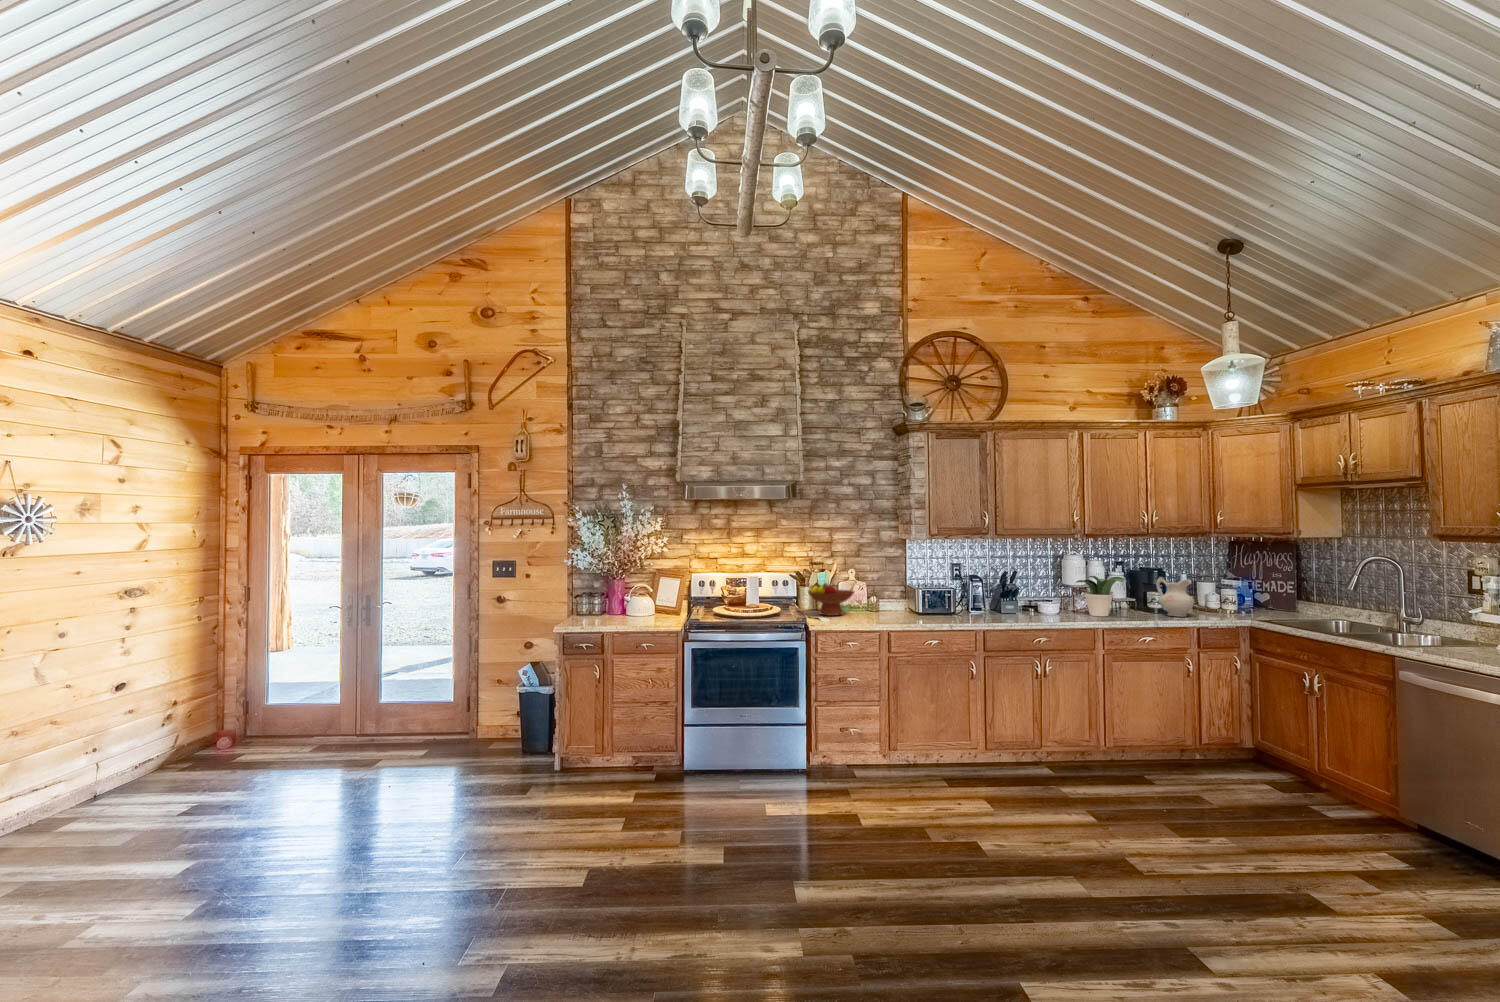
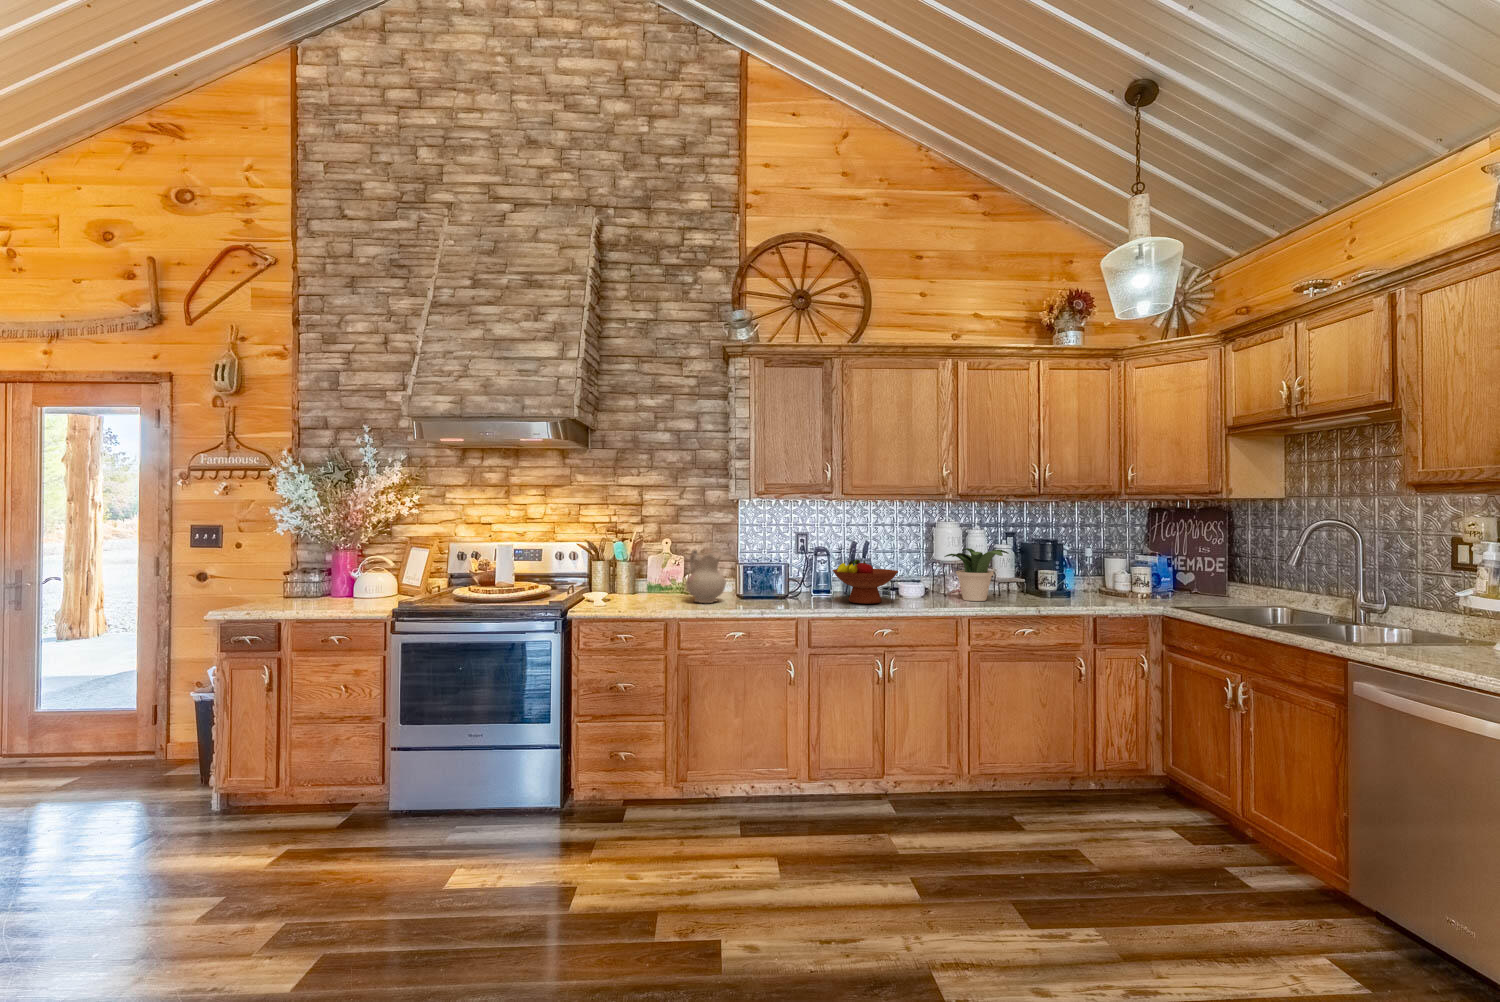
ceramic pitcher: present [1156,577,1193,617] -> present [686,550,726,603]
fruit bowl: present [808,583,854,616] -> present [832,560,898,604]

